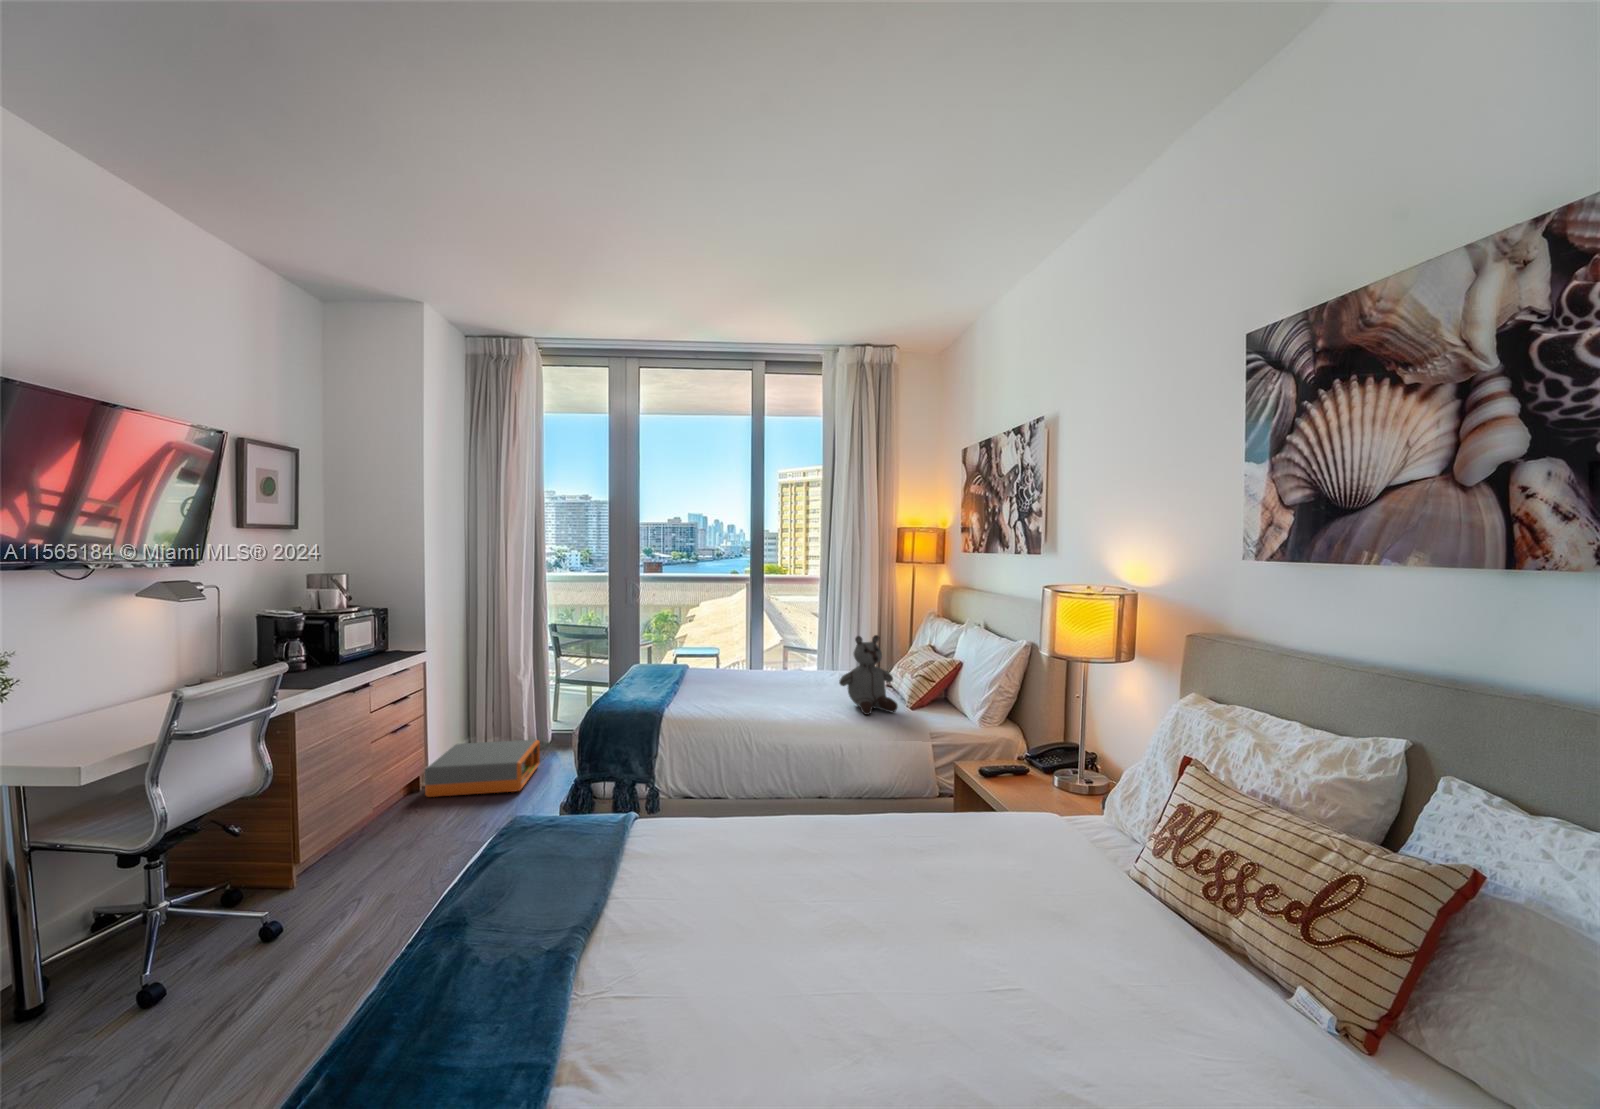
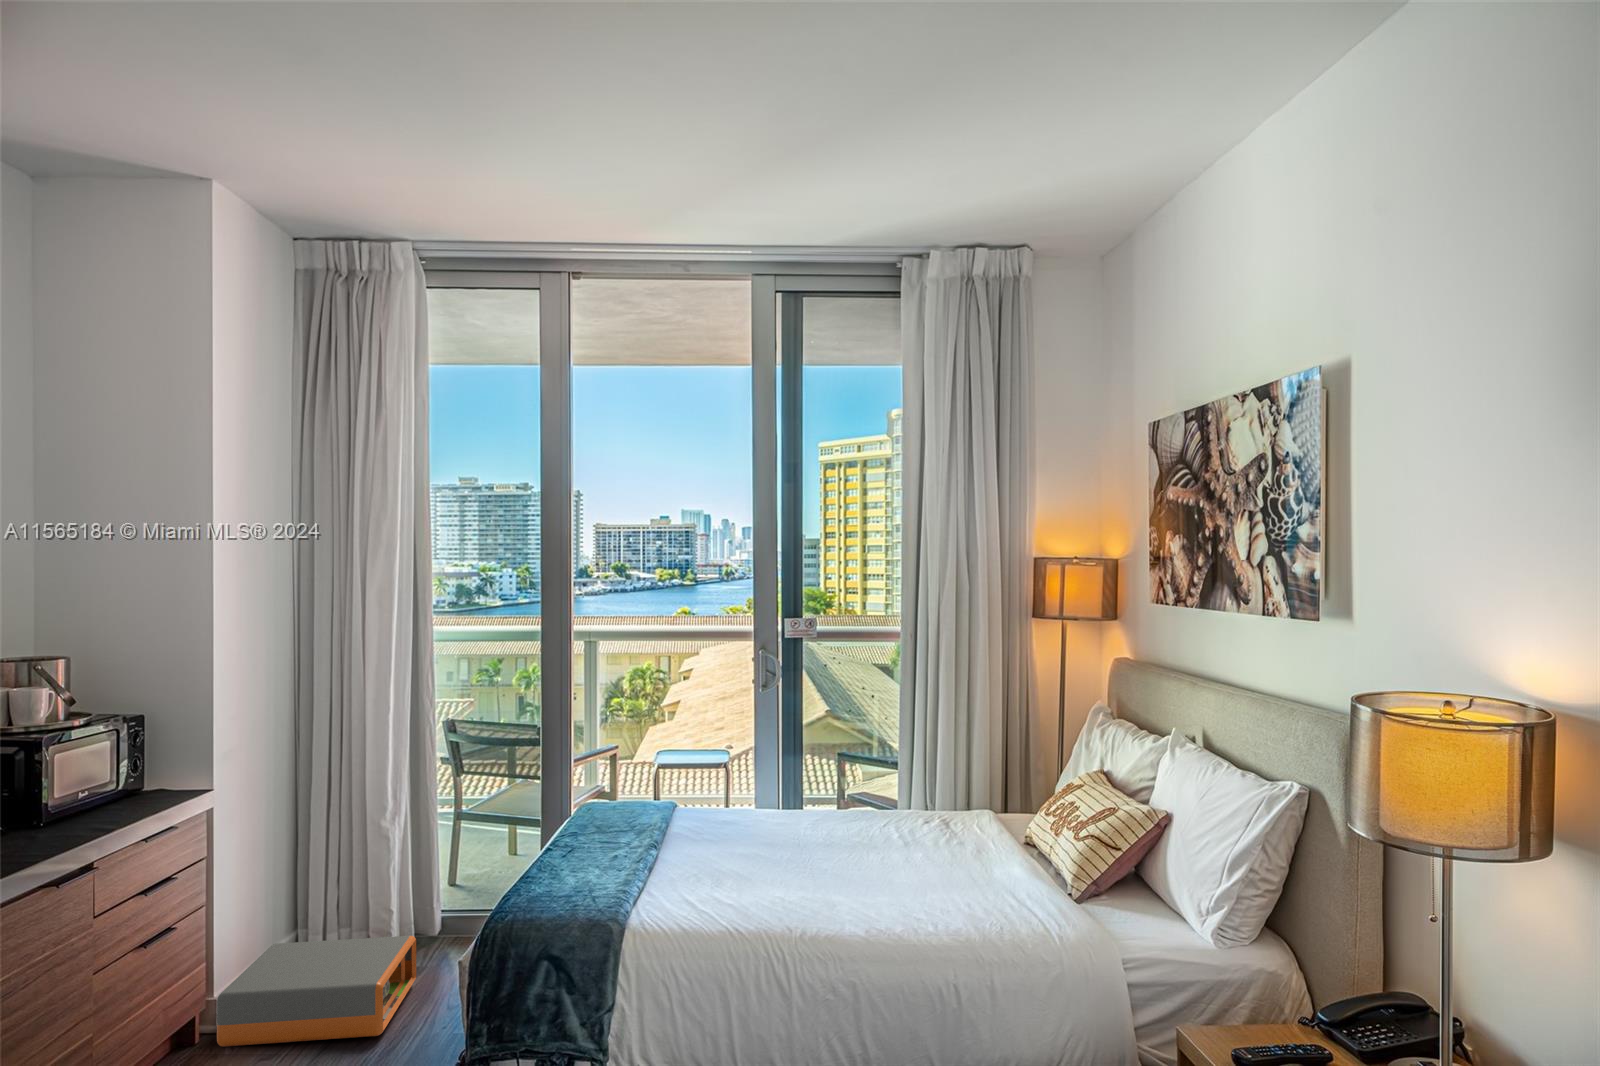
stuffed bear: present [839,635,898,715] -> none [948,766,1057,917]

